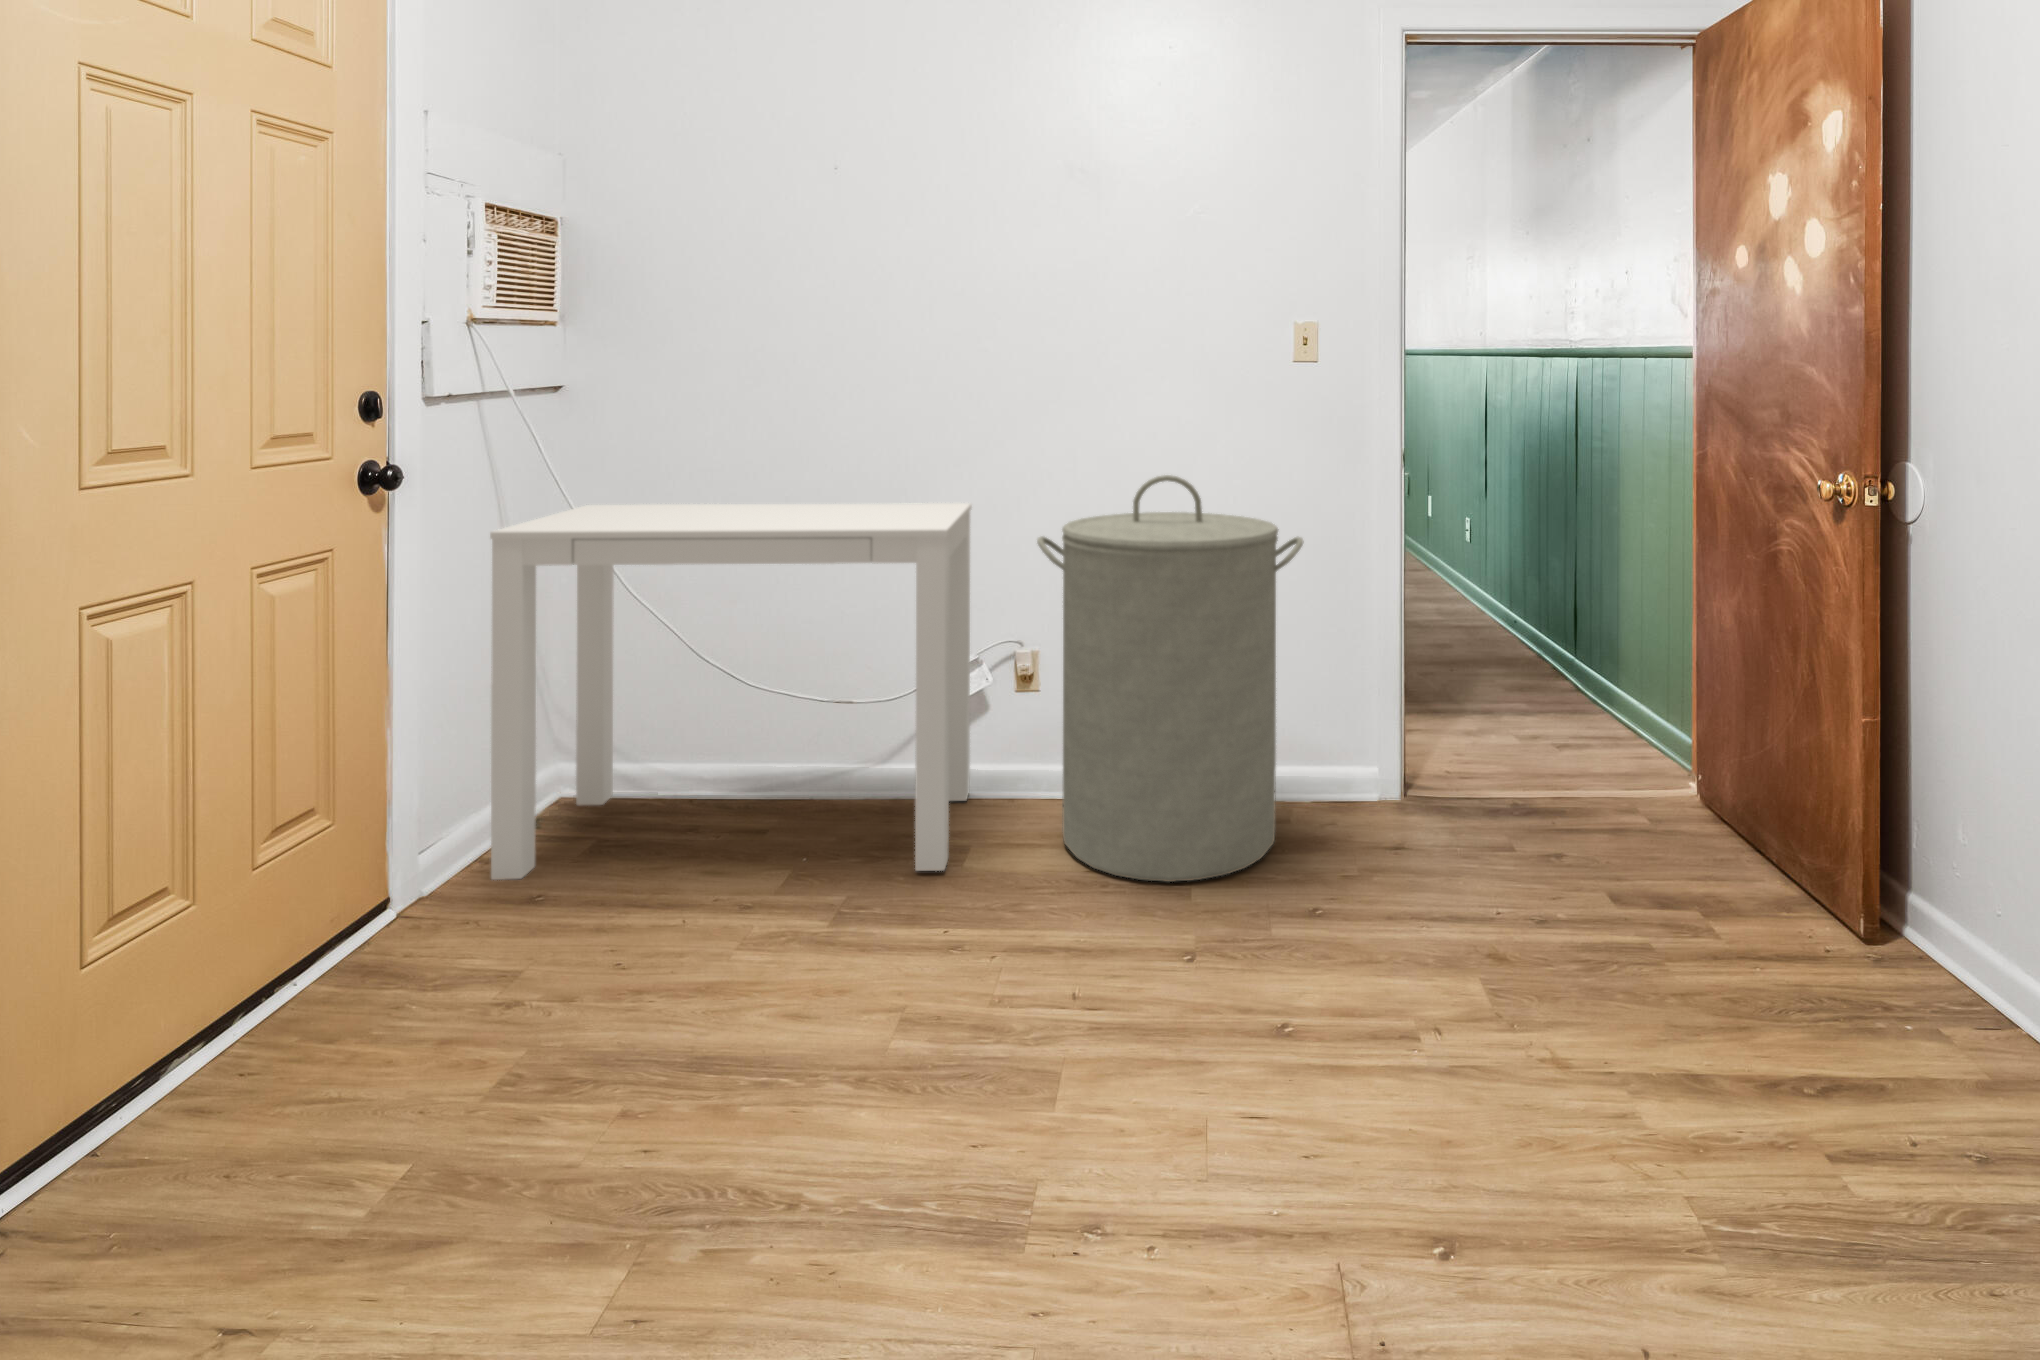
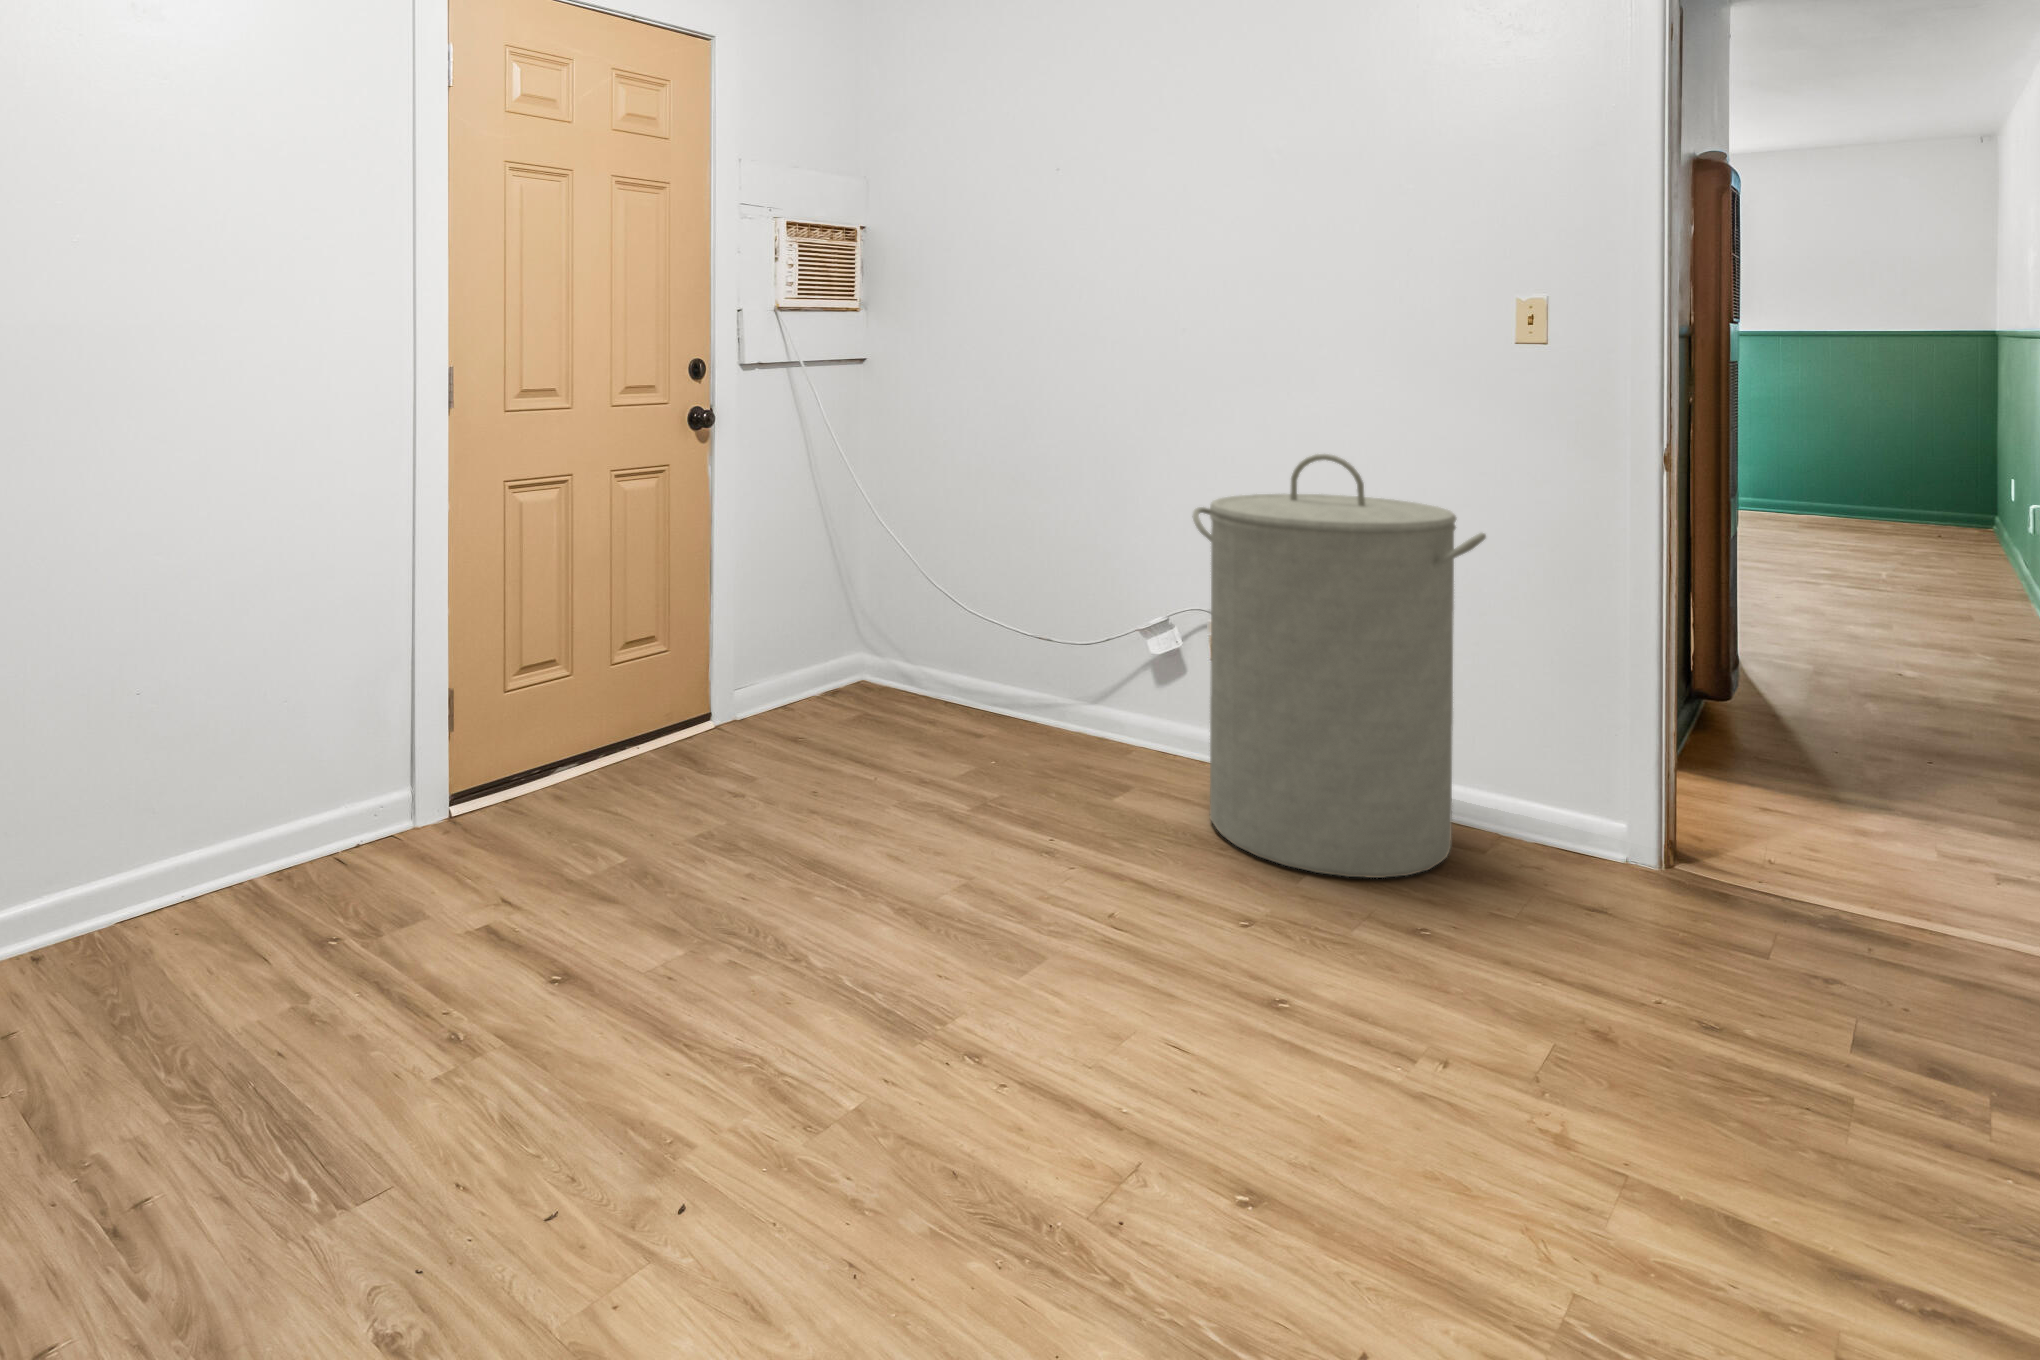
desk: present [490,503,972,880] -> none [775,453,1169,800]

